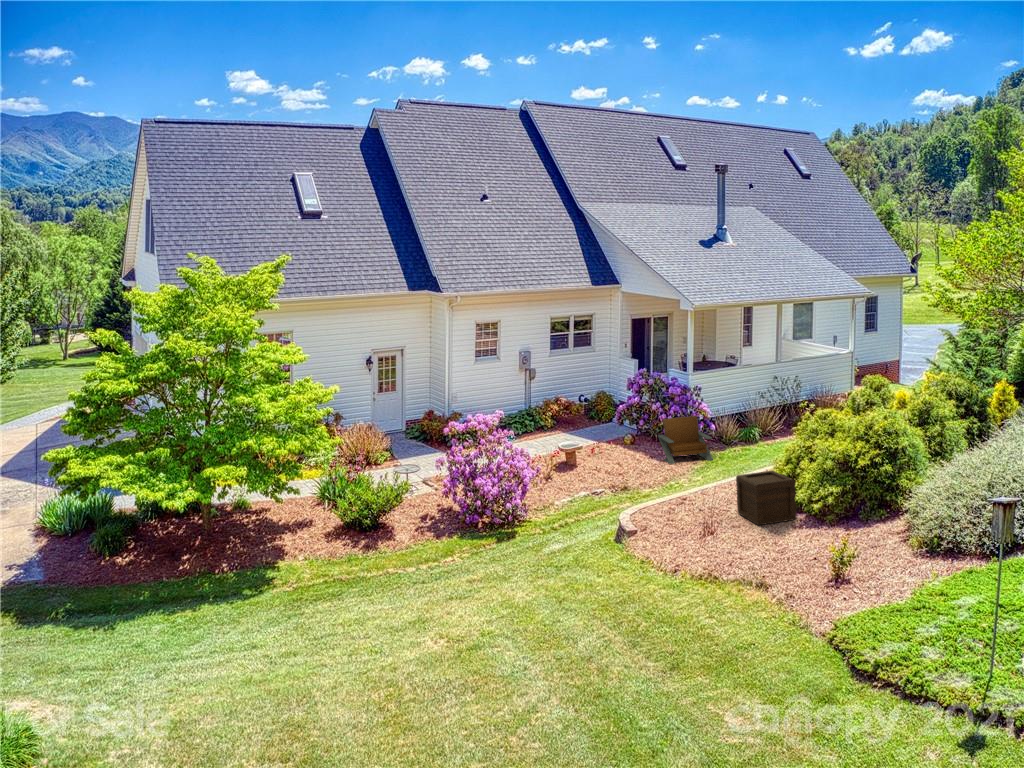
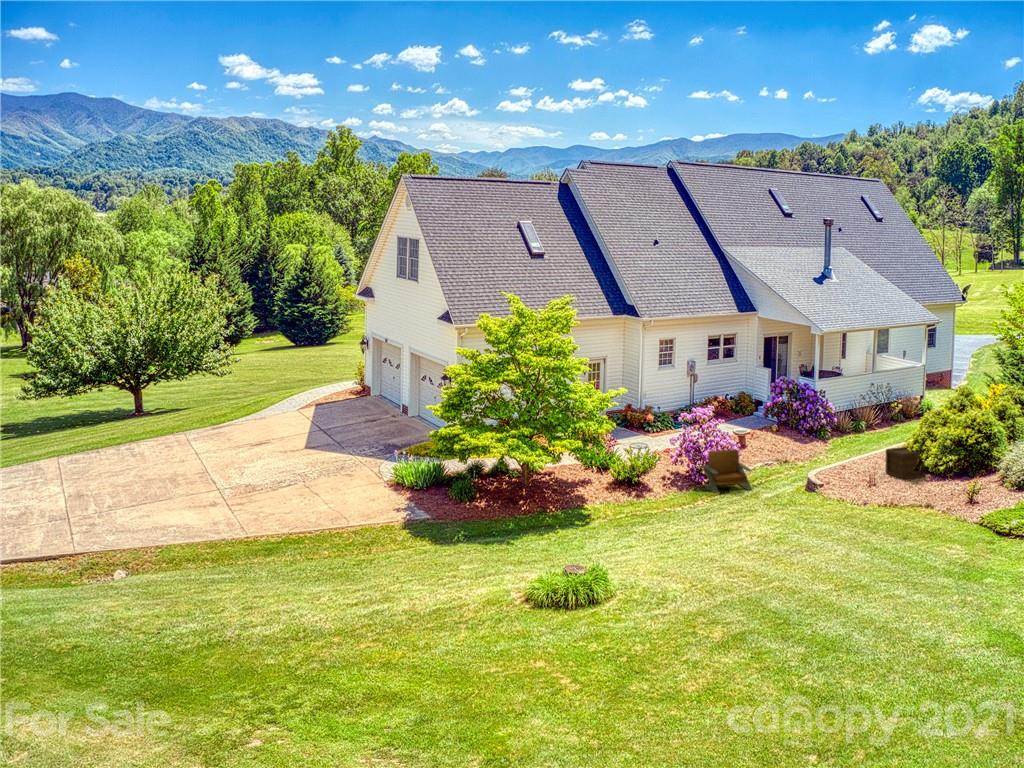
lounge chair: present [658,416,713,465] -> present [703,449,752,493]

